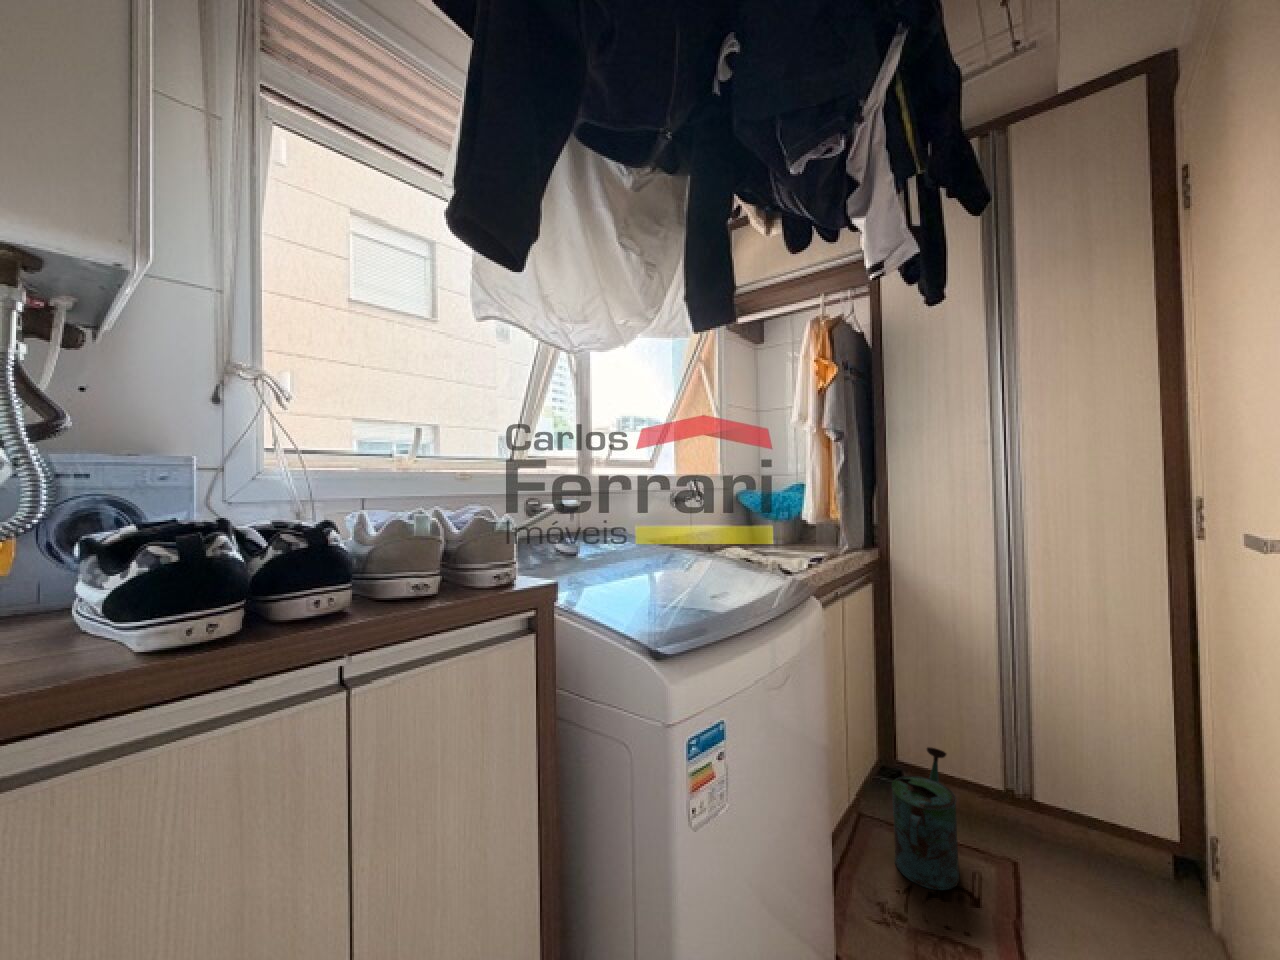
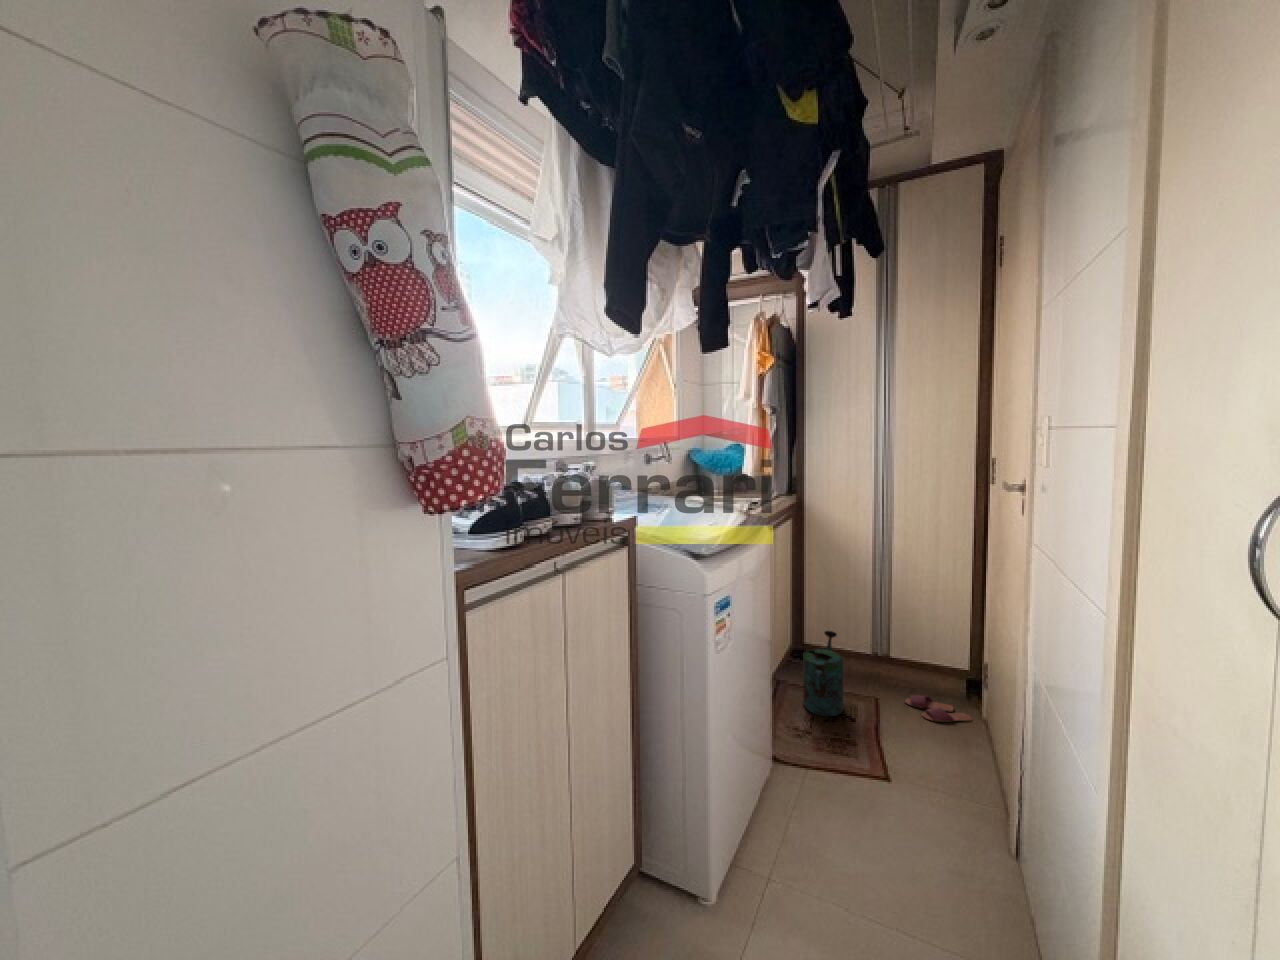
slippers: none [1064,868,1192,934] -> present [905,695,971,722]

